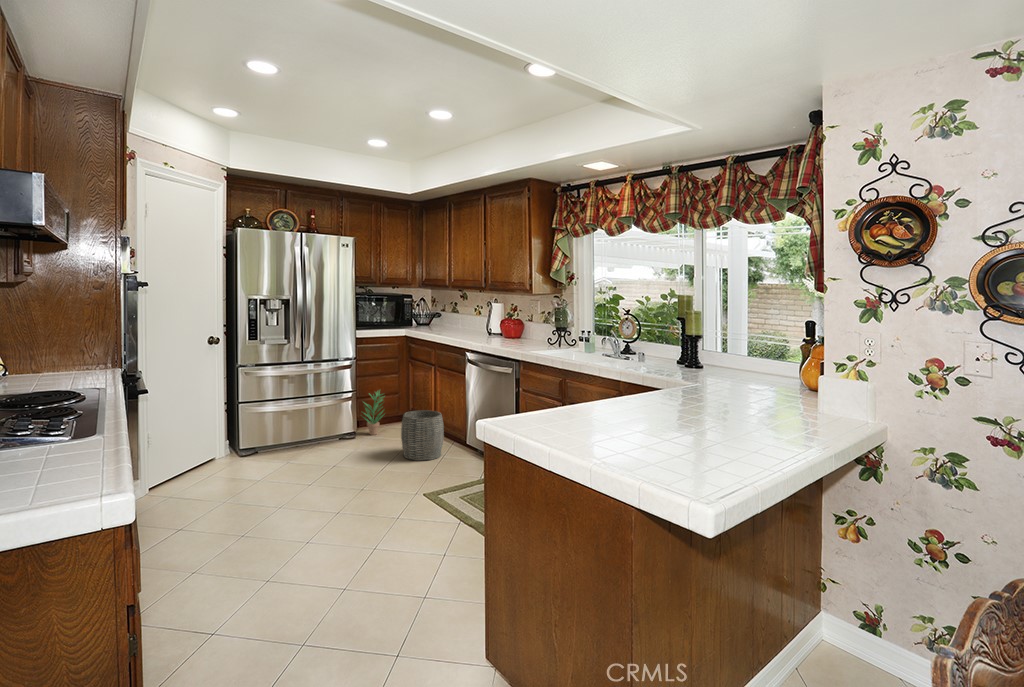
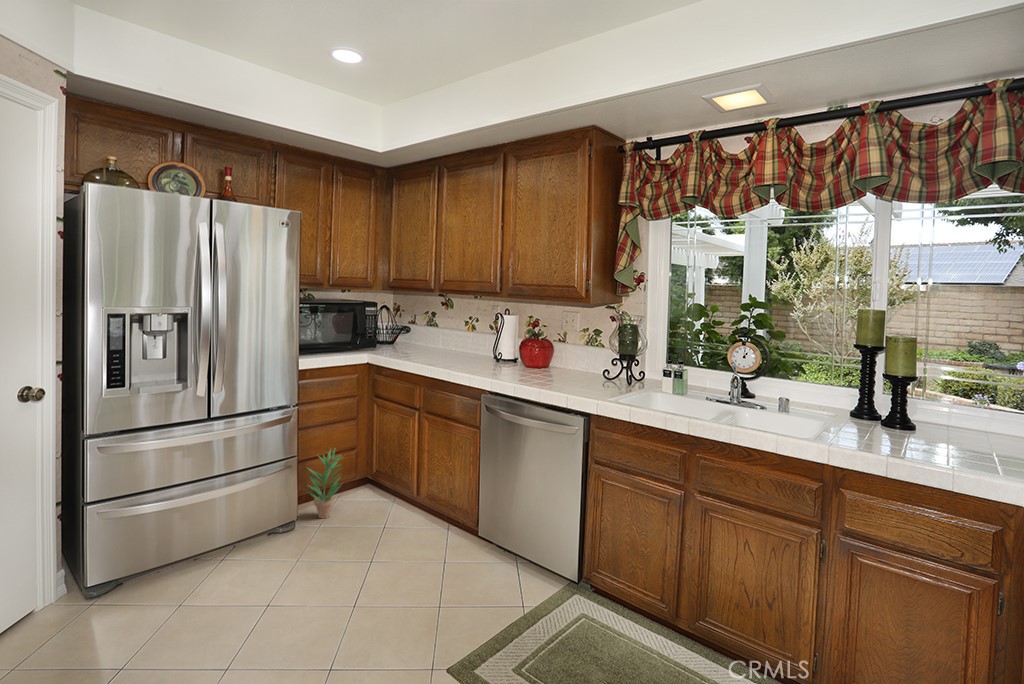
woven basket: present [401,410,444,461] -> none [385,485,451,573]

